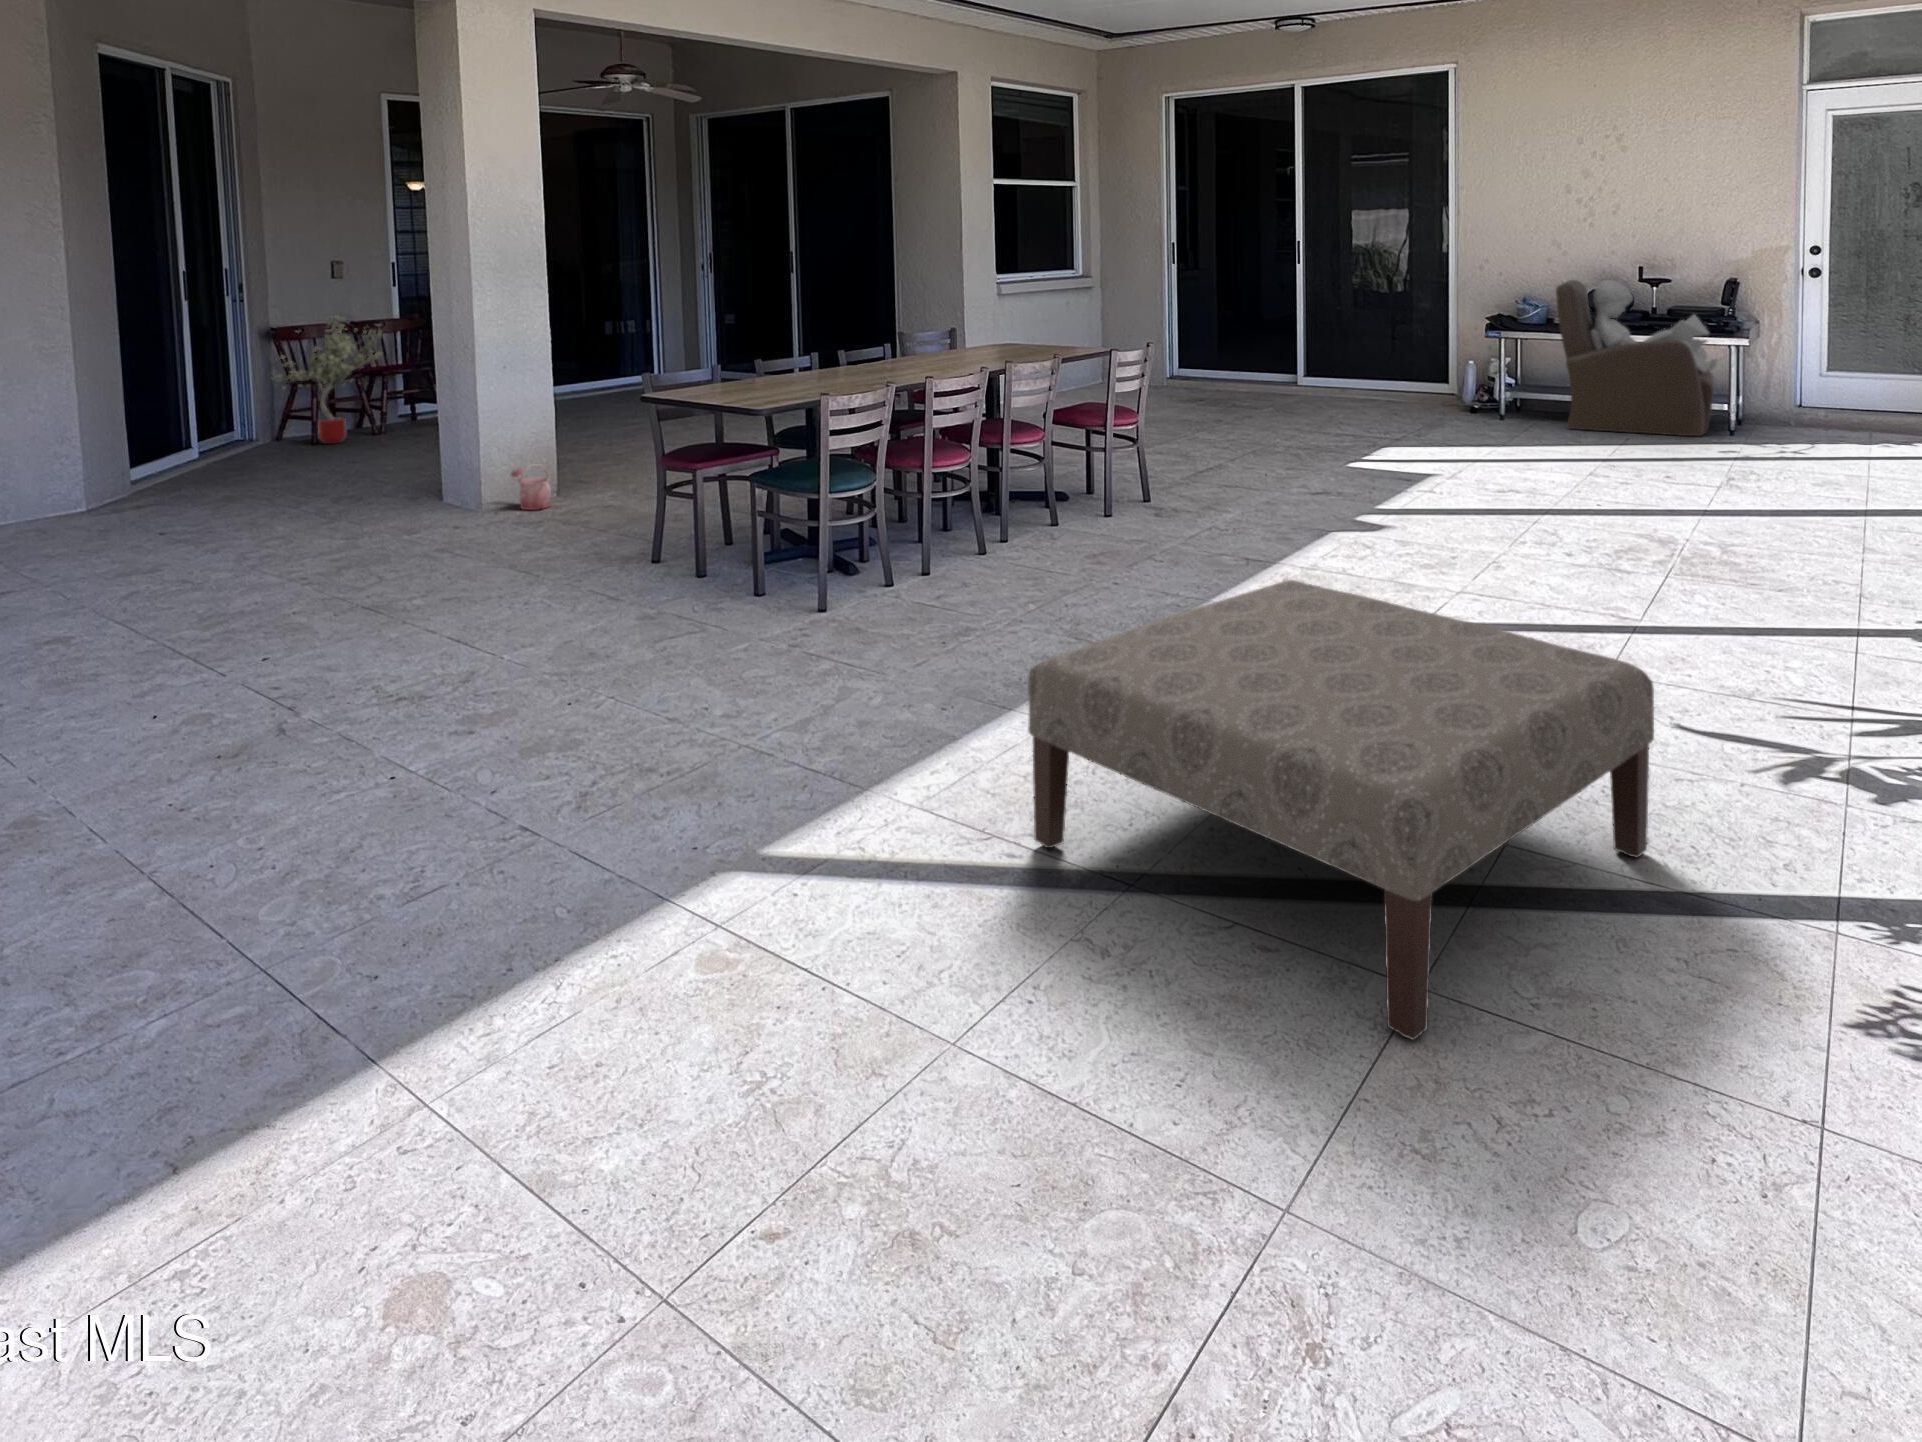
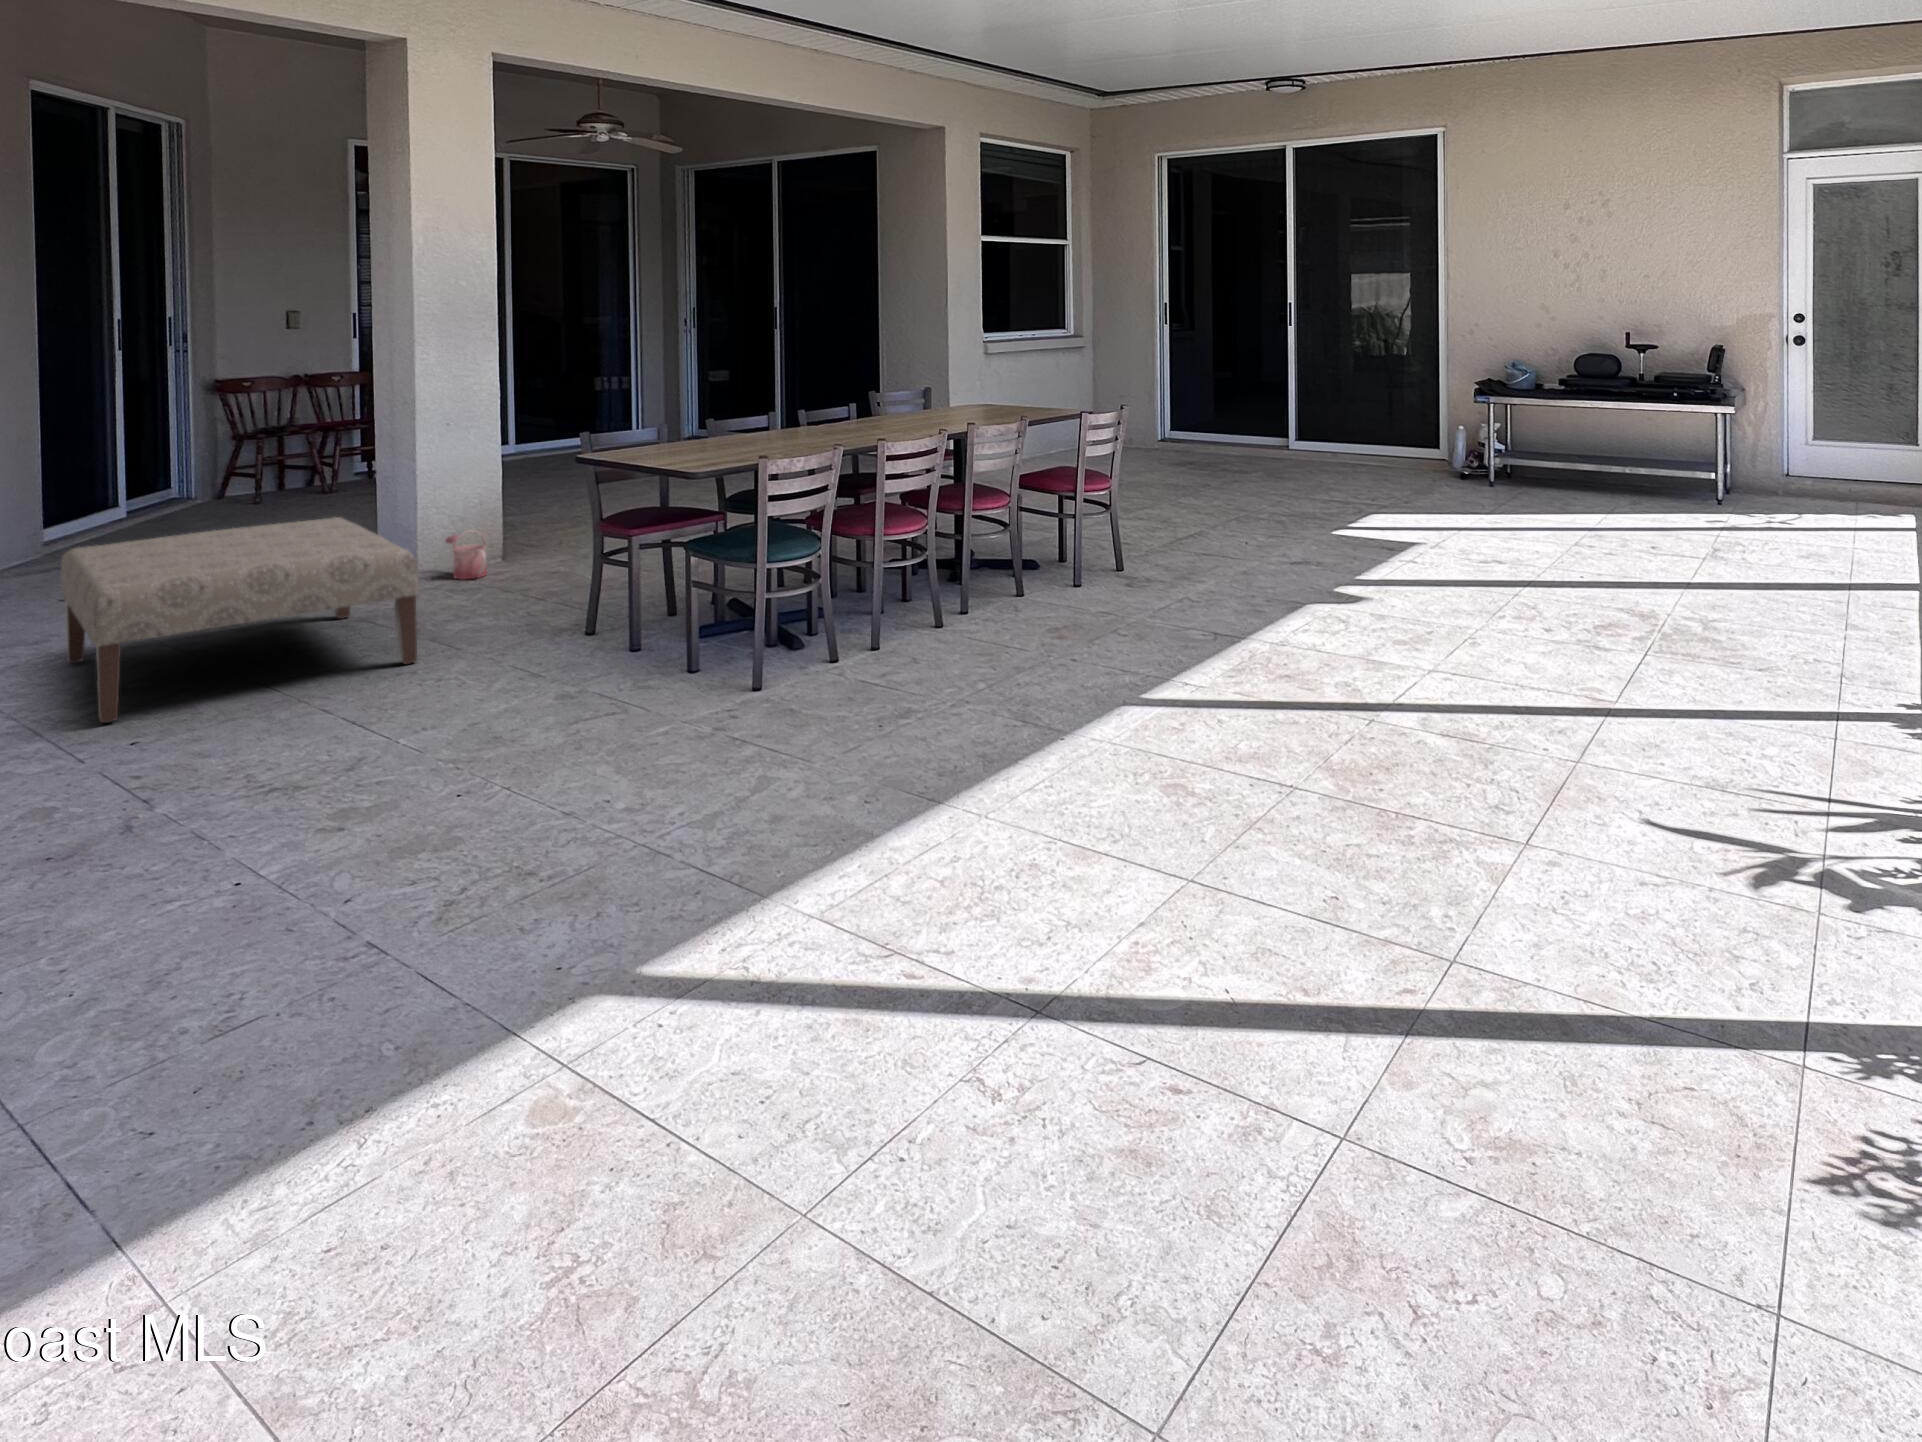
armchair: present [1556,280,1718,436] -> none [1548,345,1712,507]
potted tree: present [272,316,382,444] -> none [201,368,329,506]
ottoman: present [1028,580,1654,1040] -> present [61,517,418,723]

